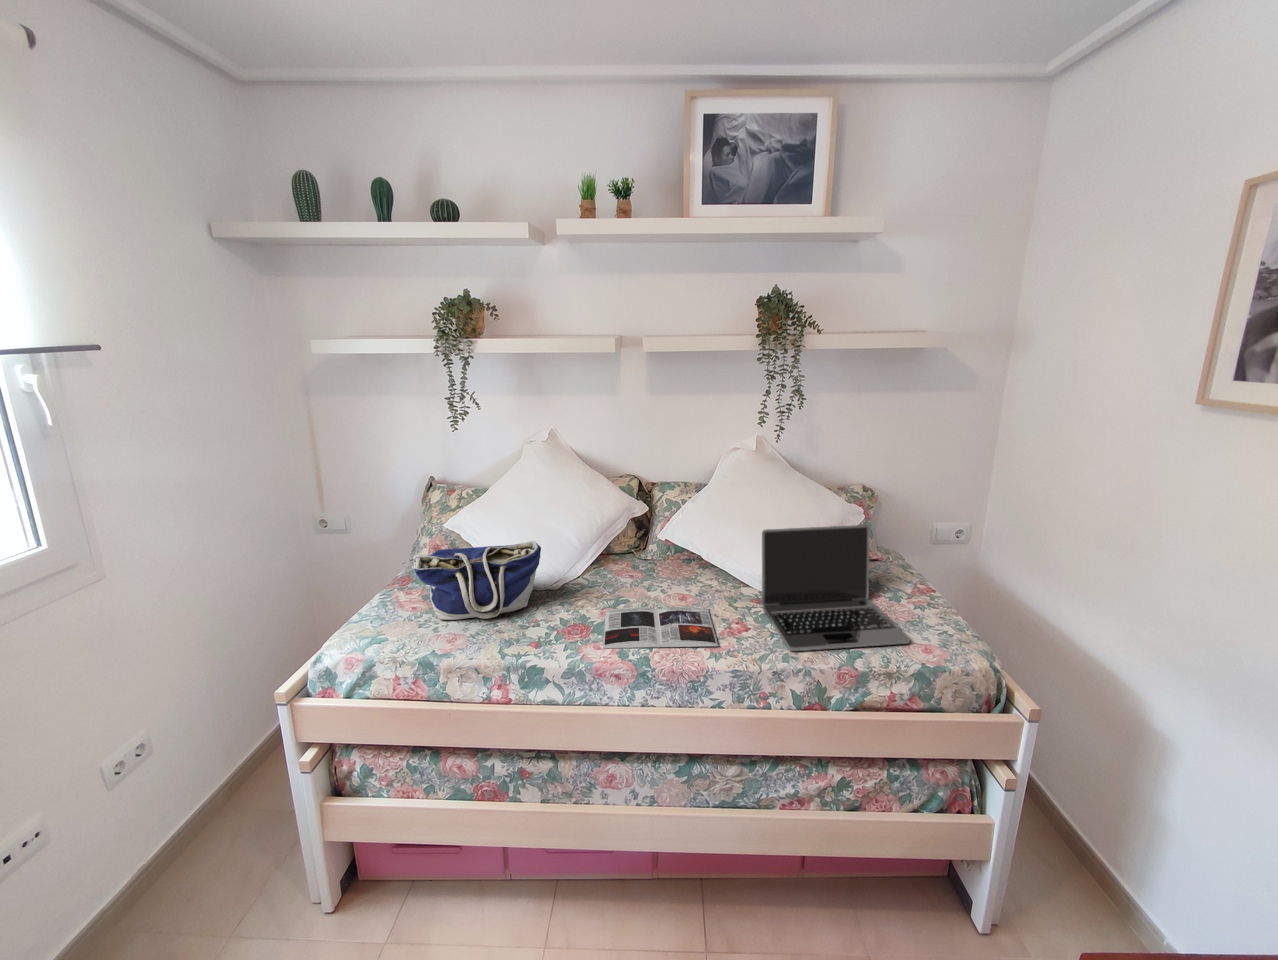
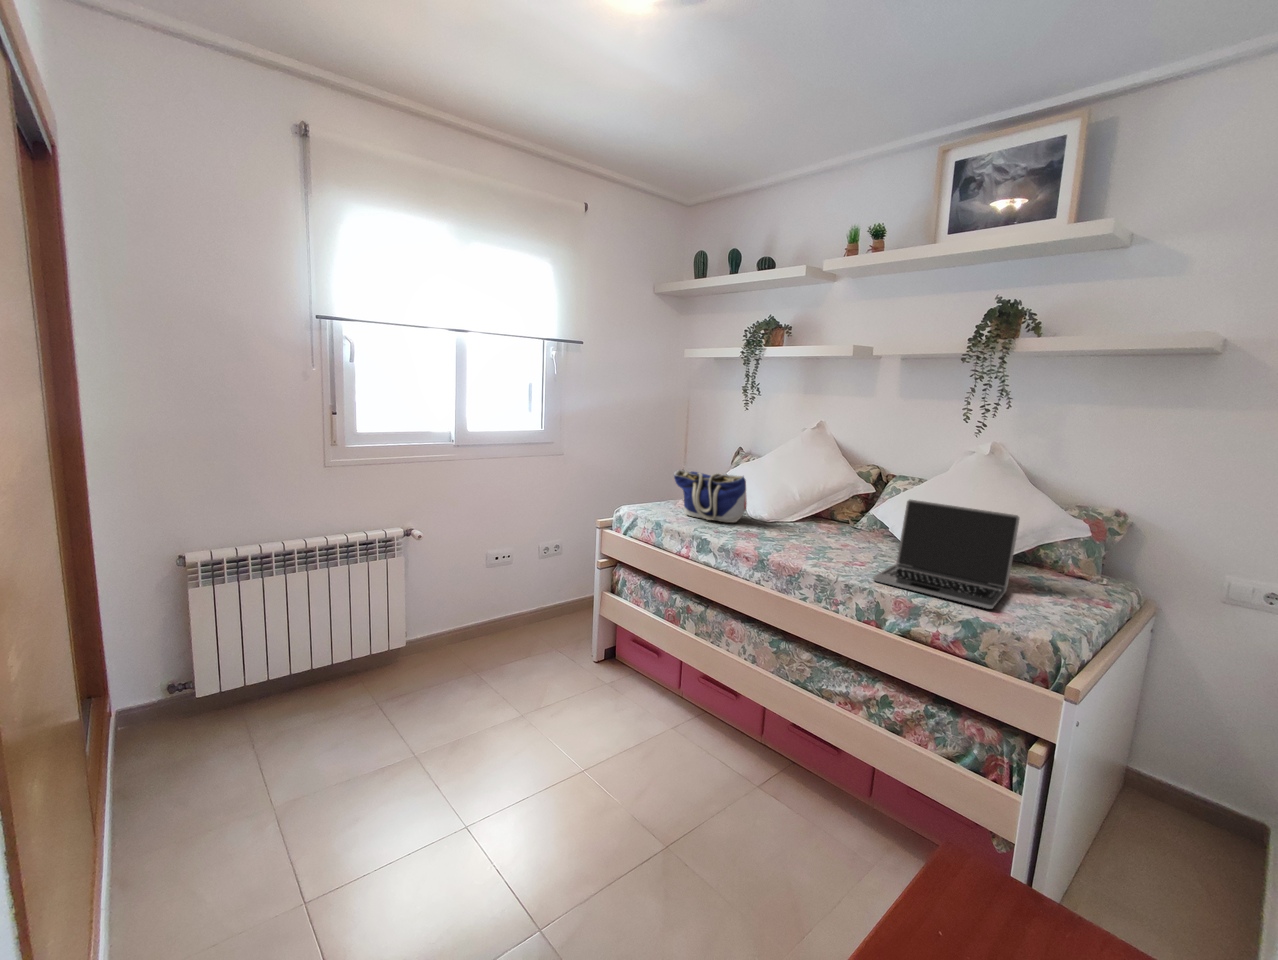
magazine: present [603,606,718,648] -> none [751,536,850,564]

